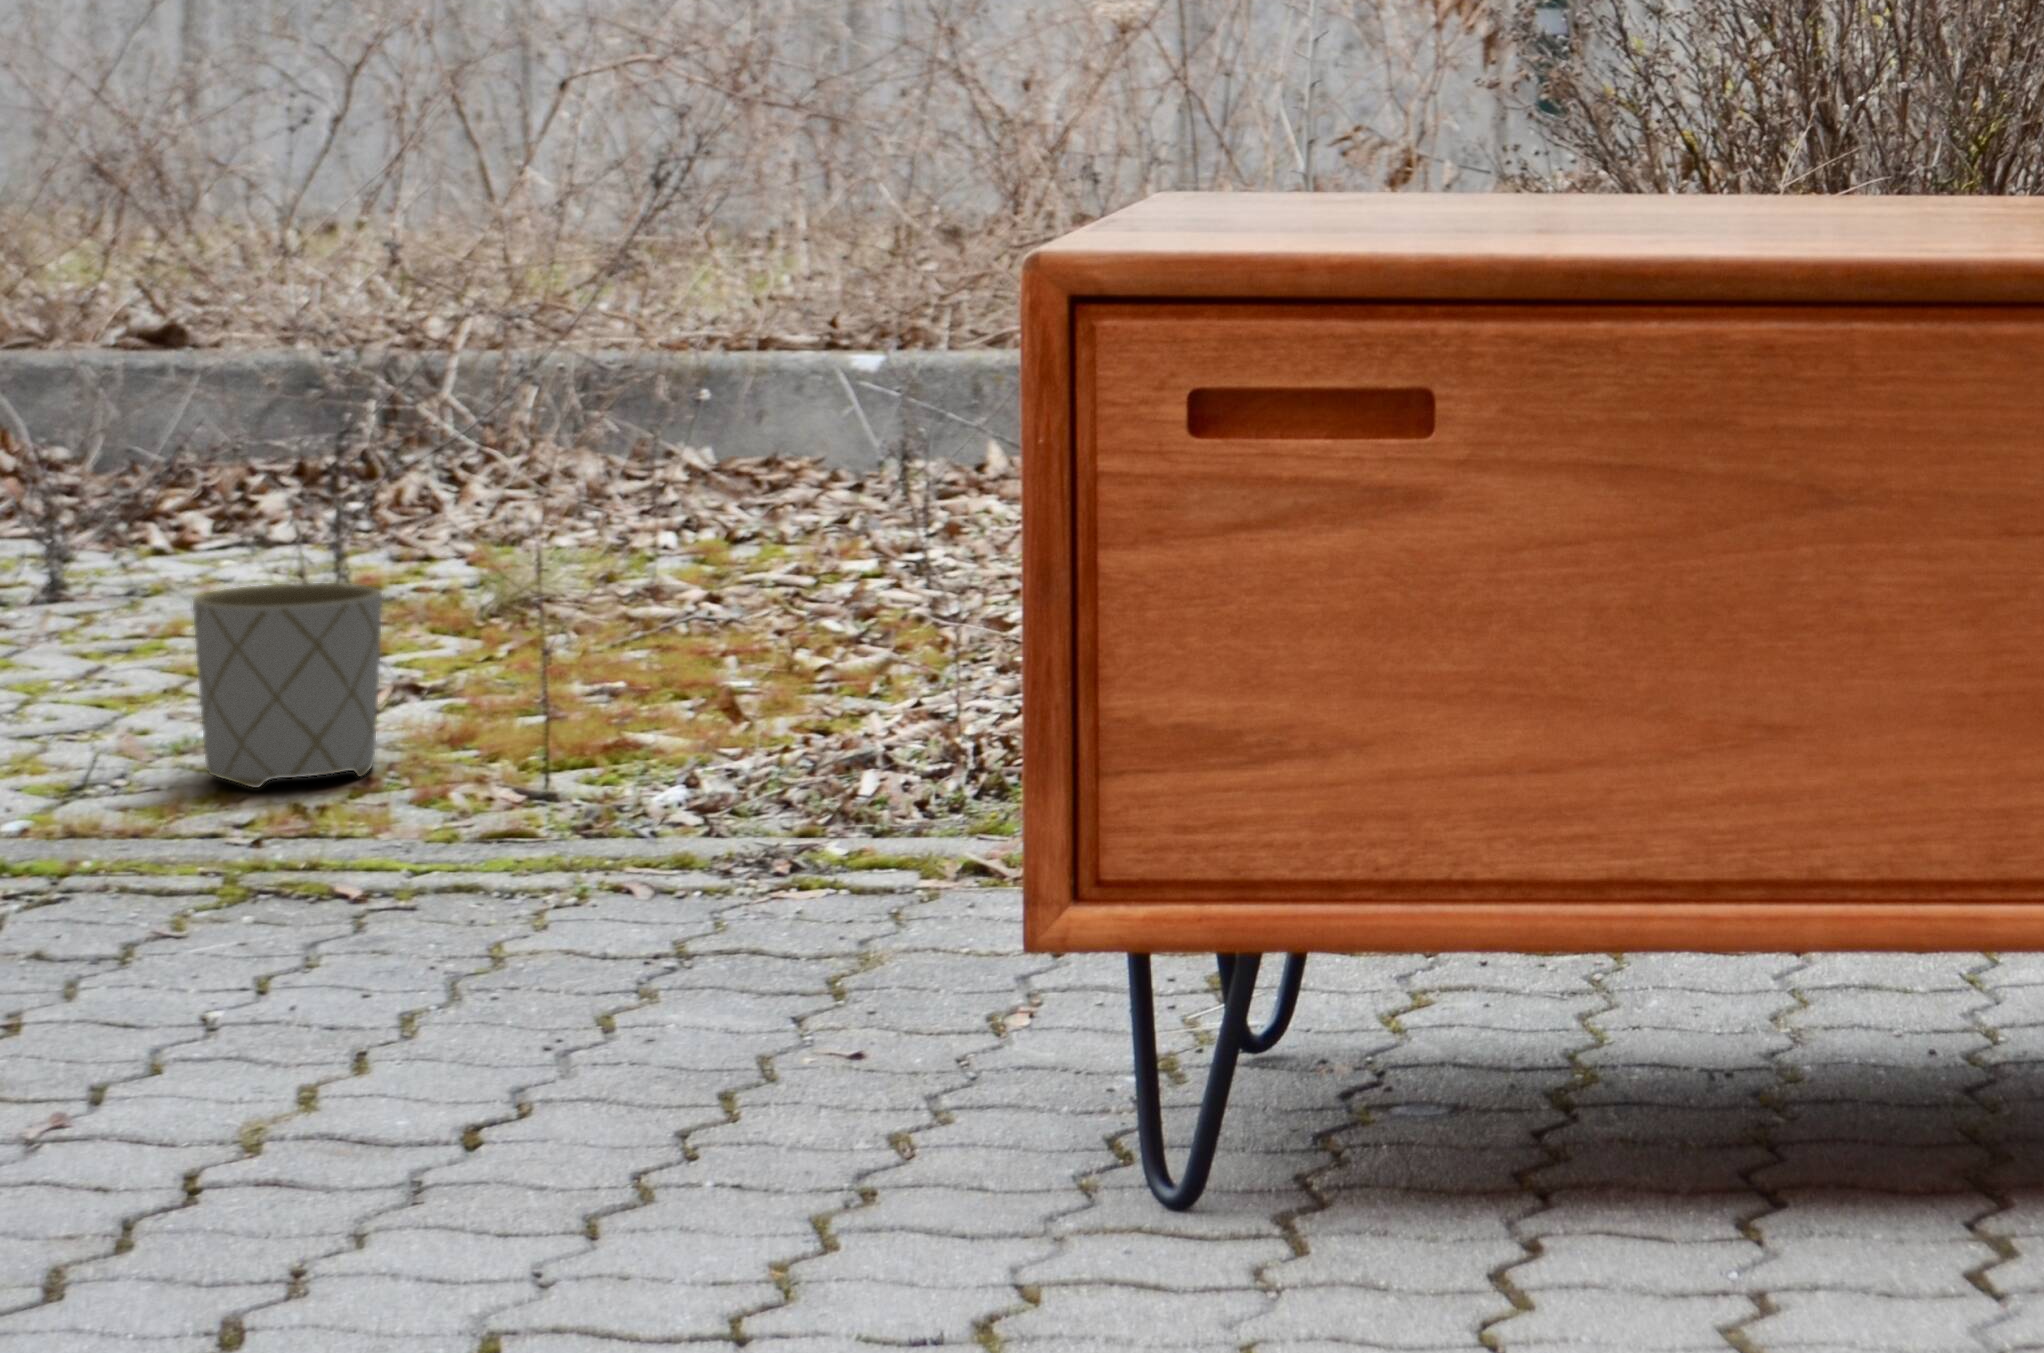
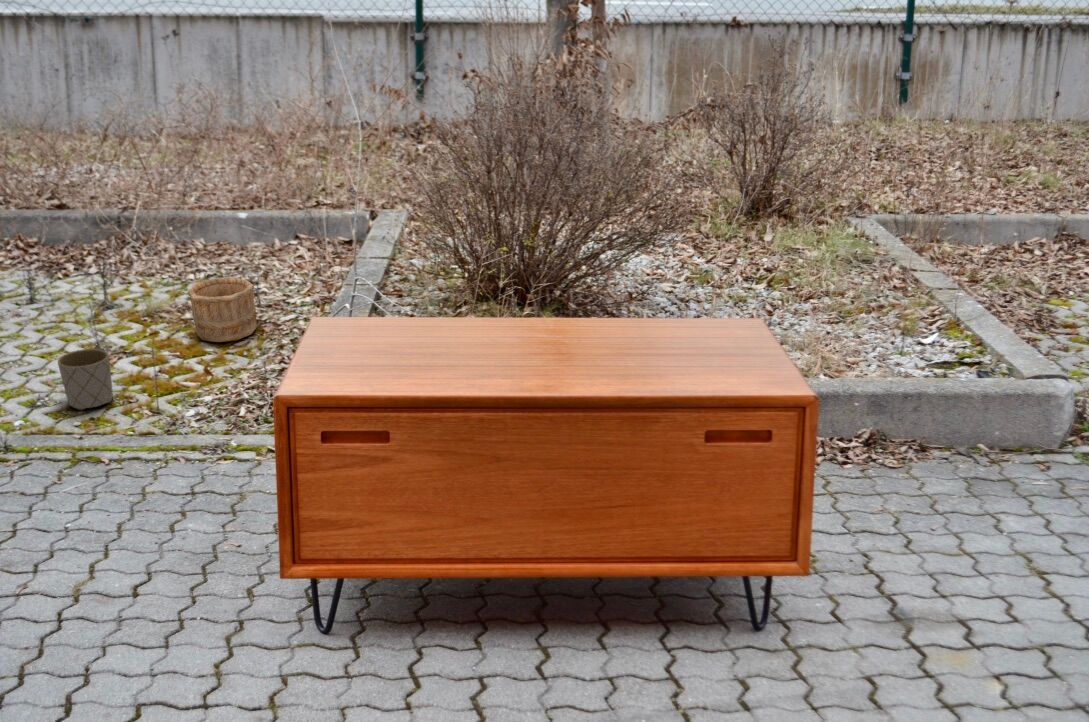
wooden bucket: none [671,445,920,652] -> present [187,277,257,342]

